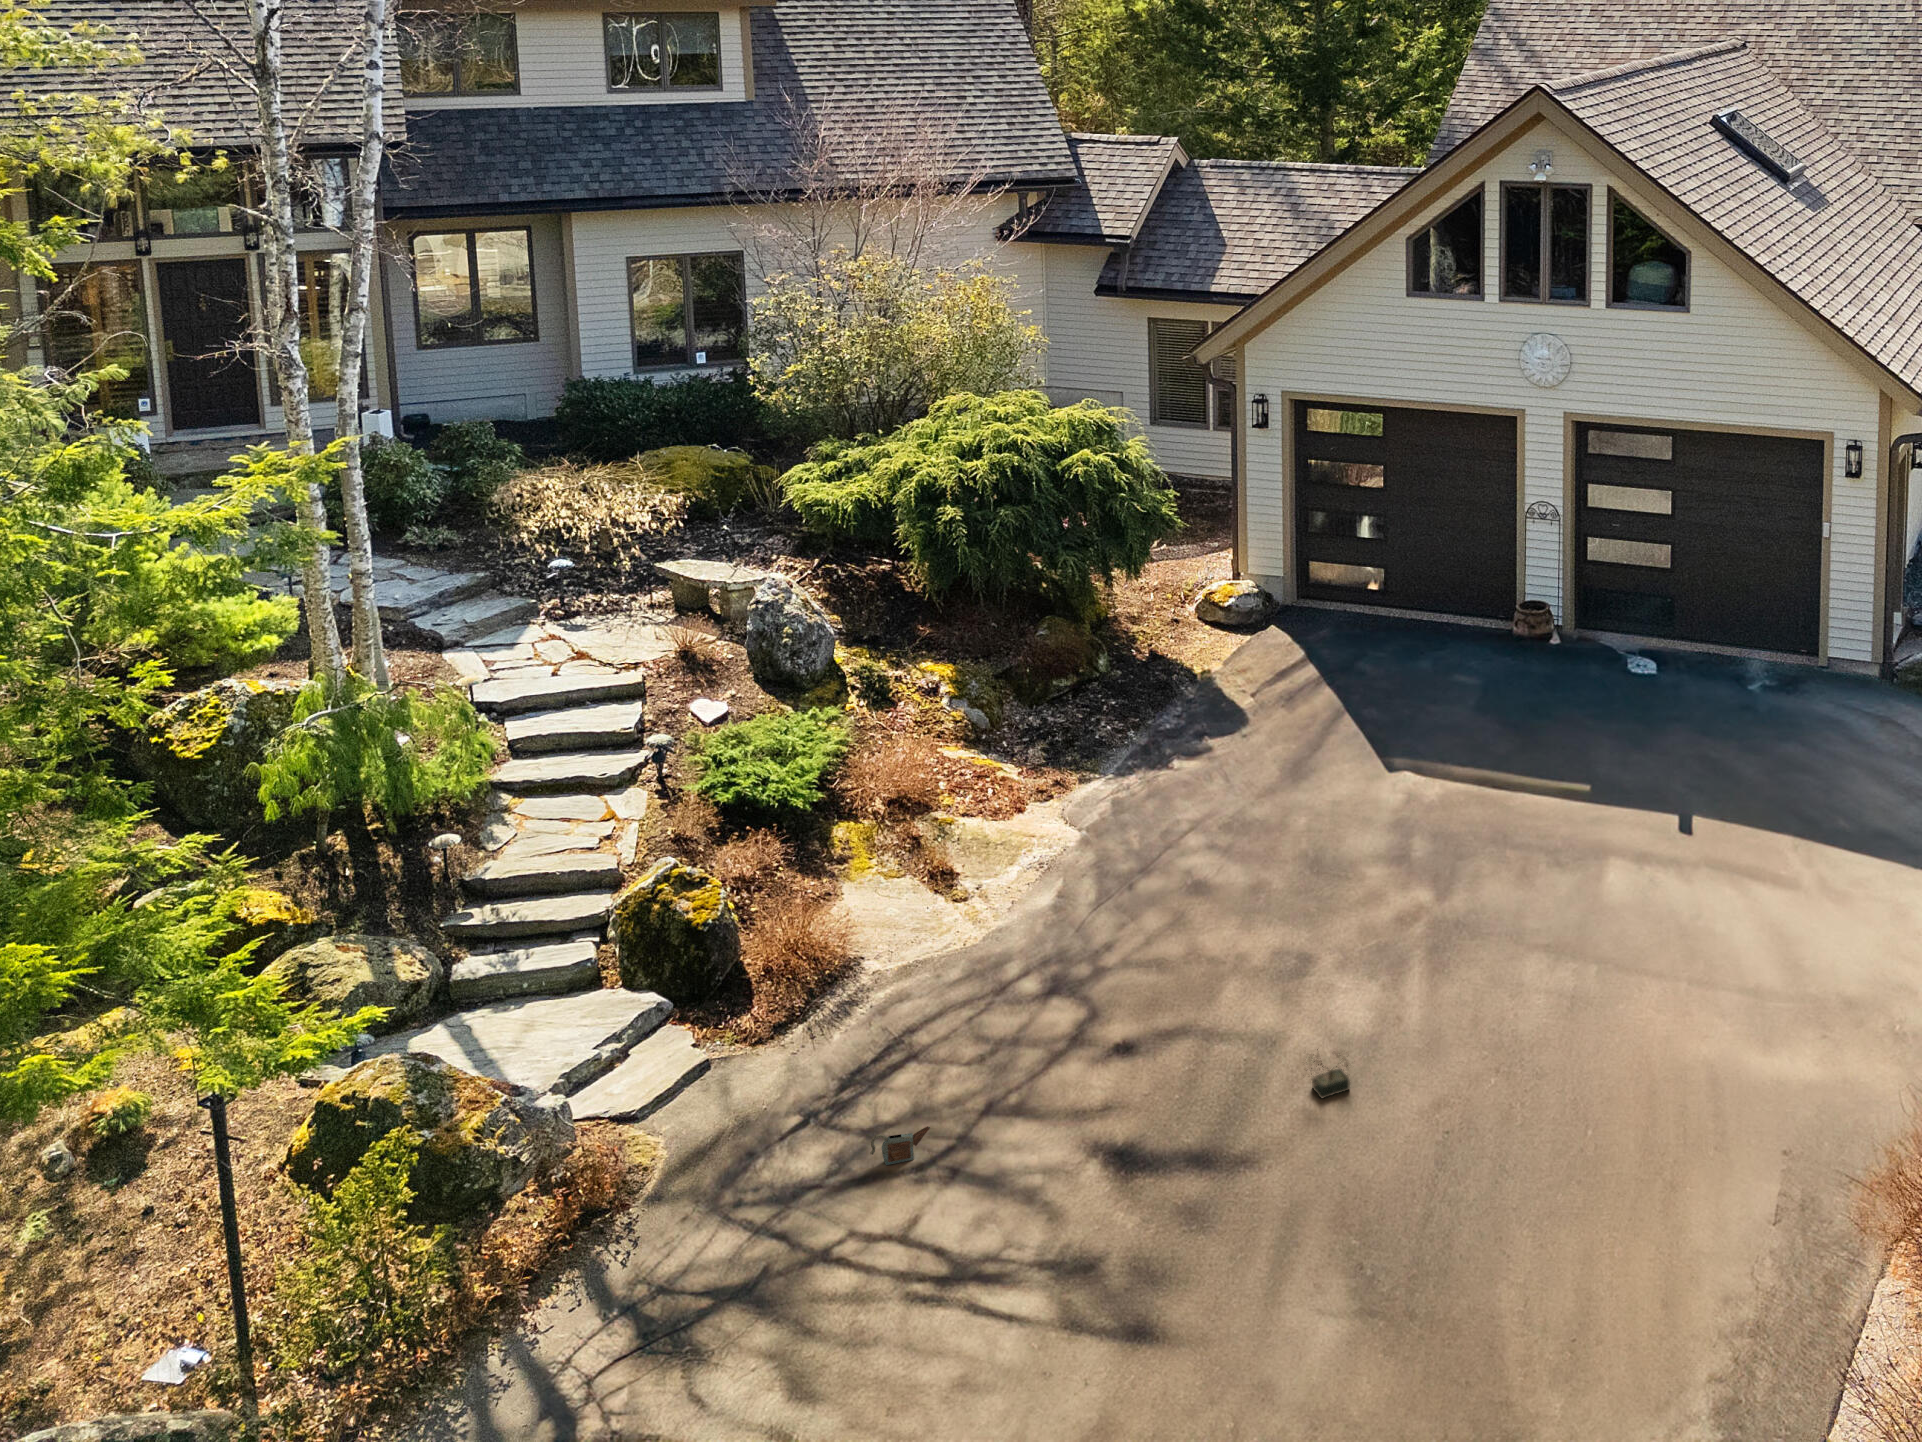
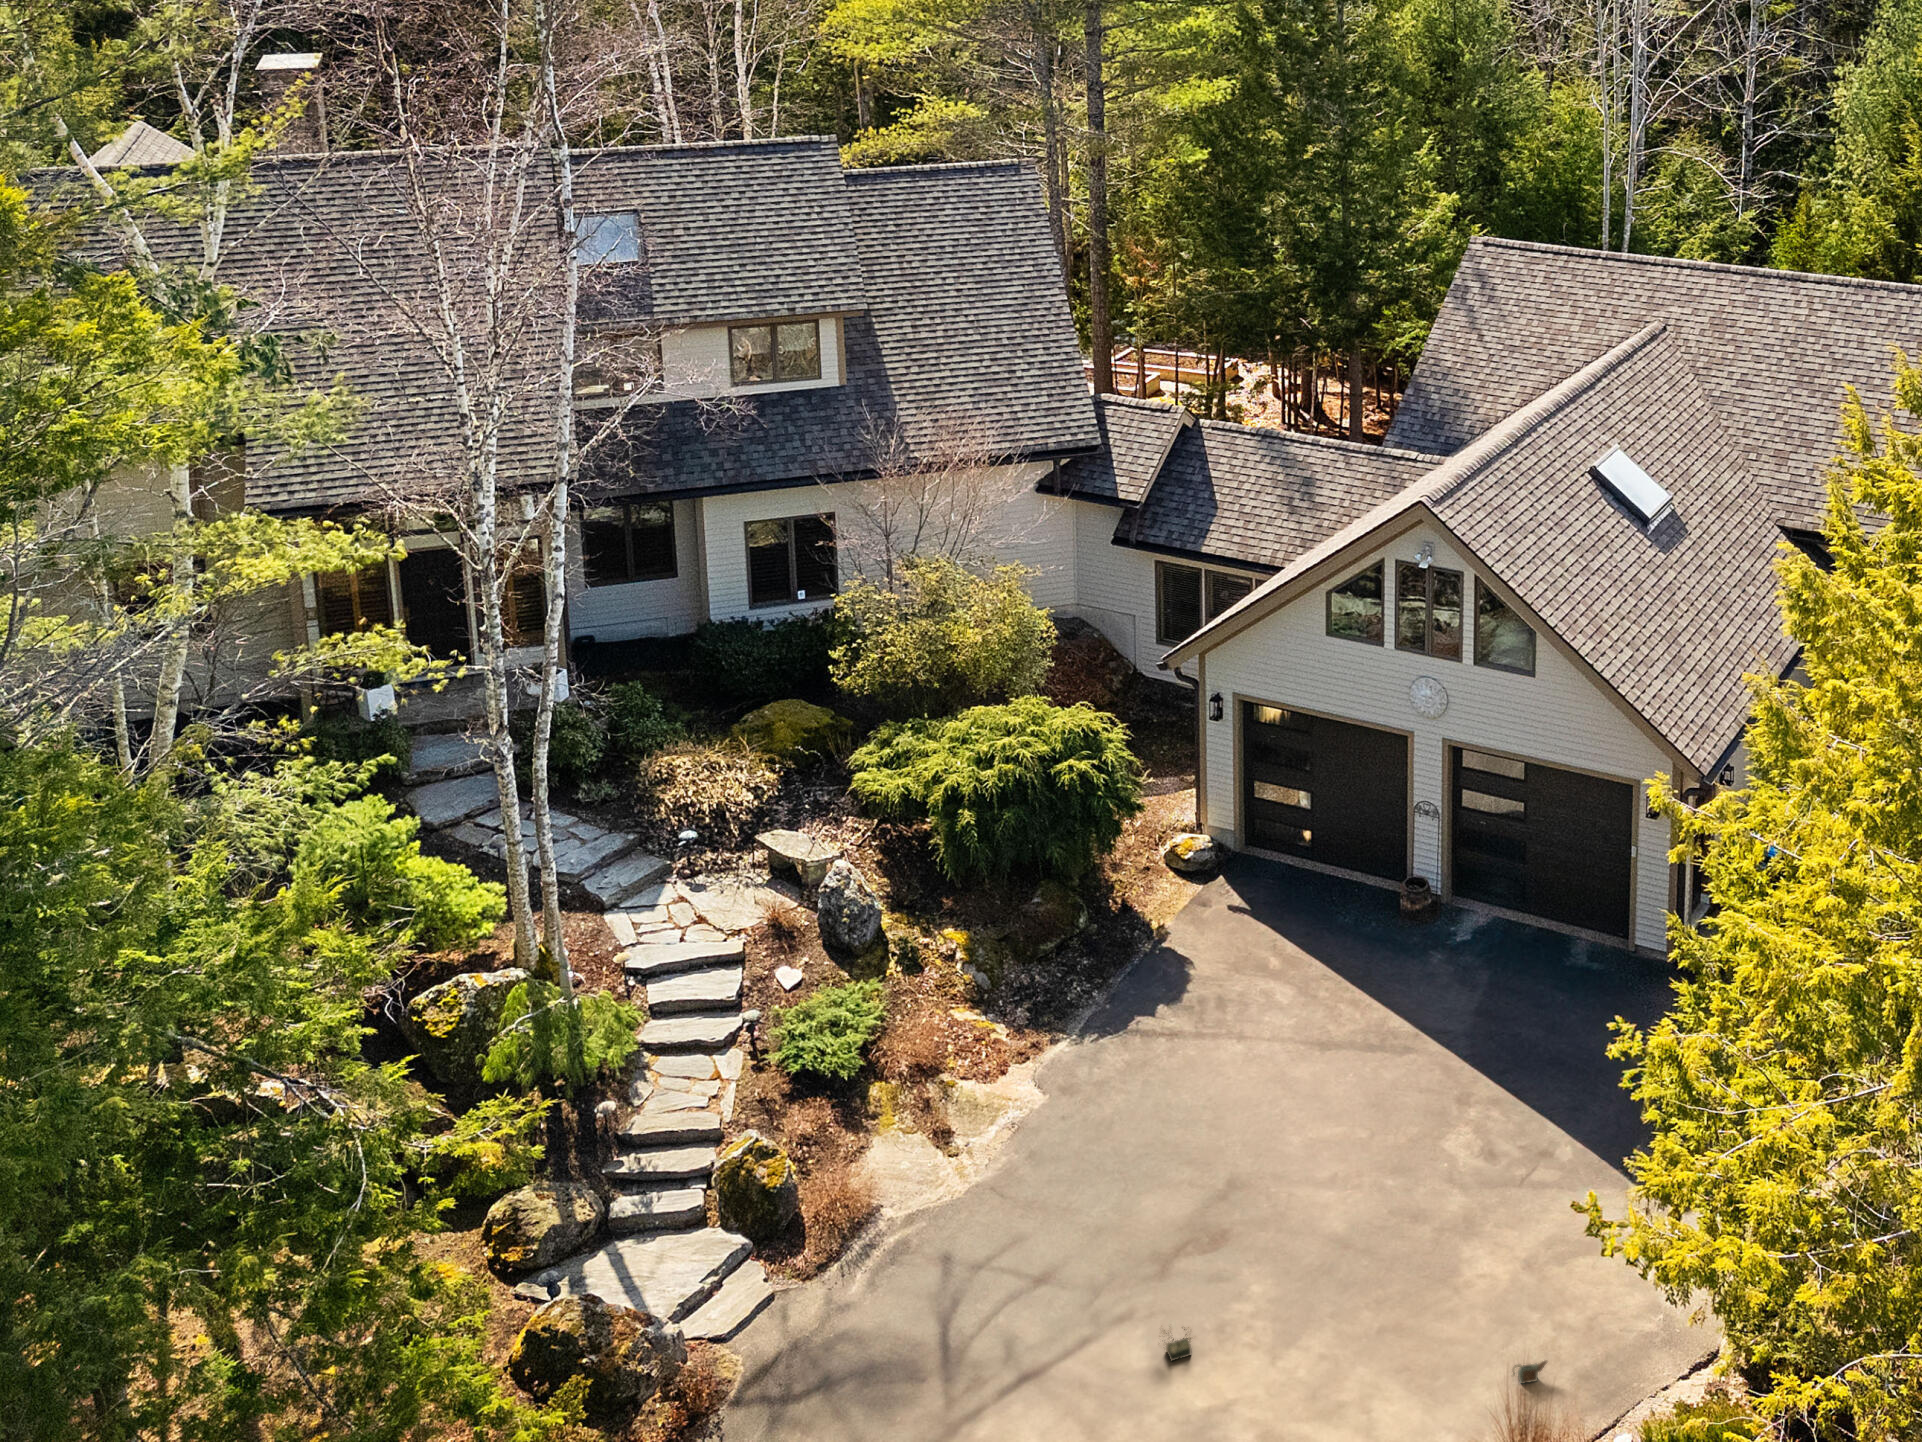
watering can: present [870,1126,930,1165] -> present [1513,1361,1547,1384]

